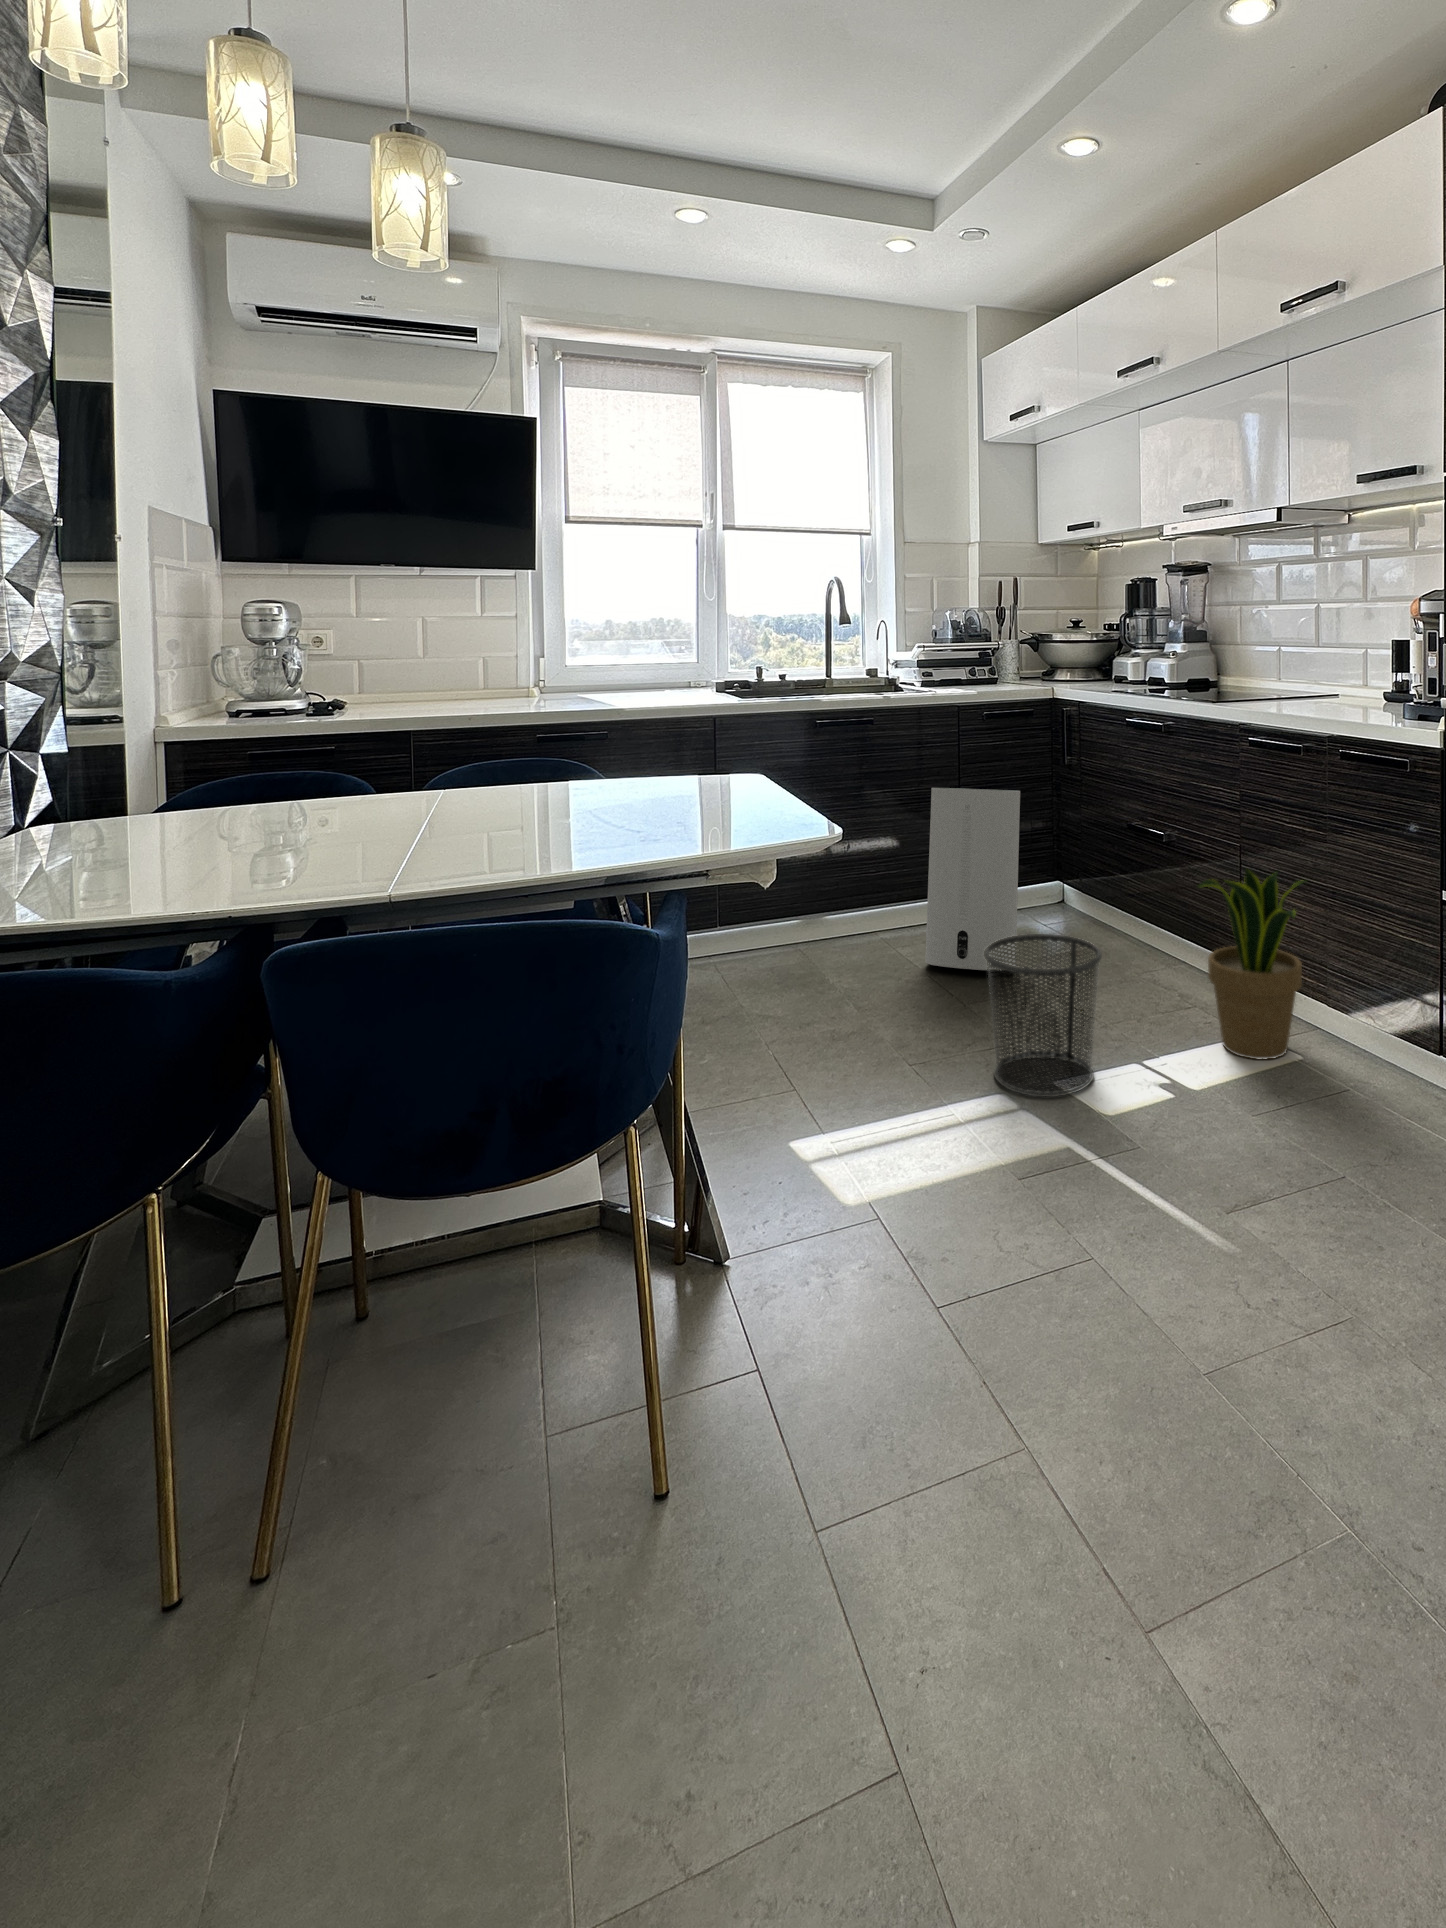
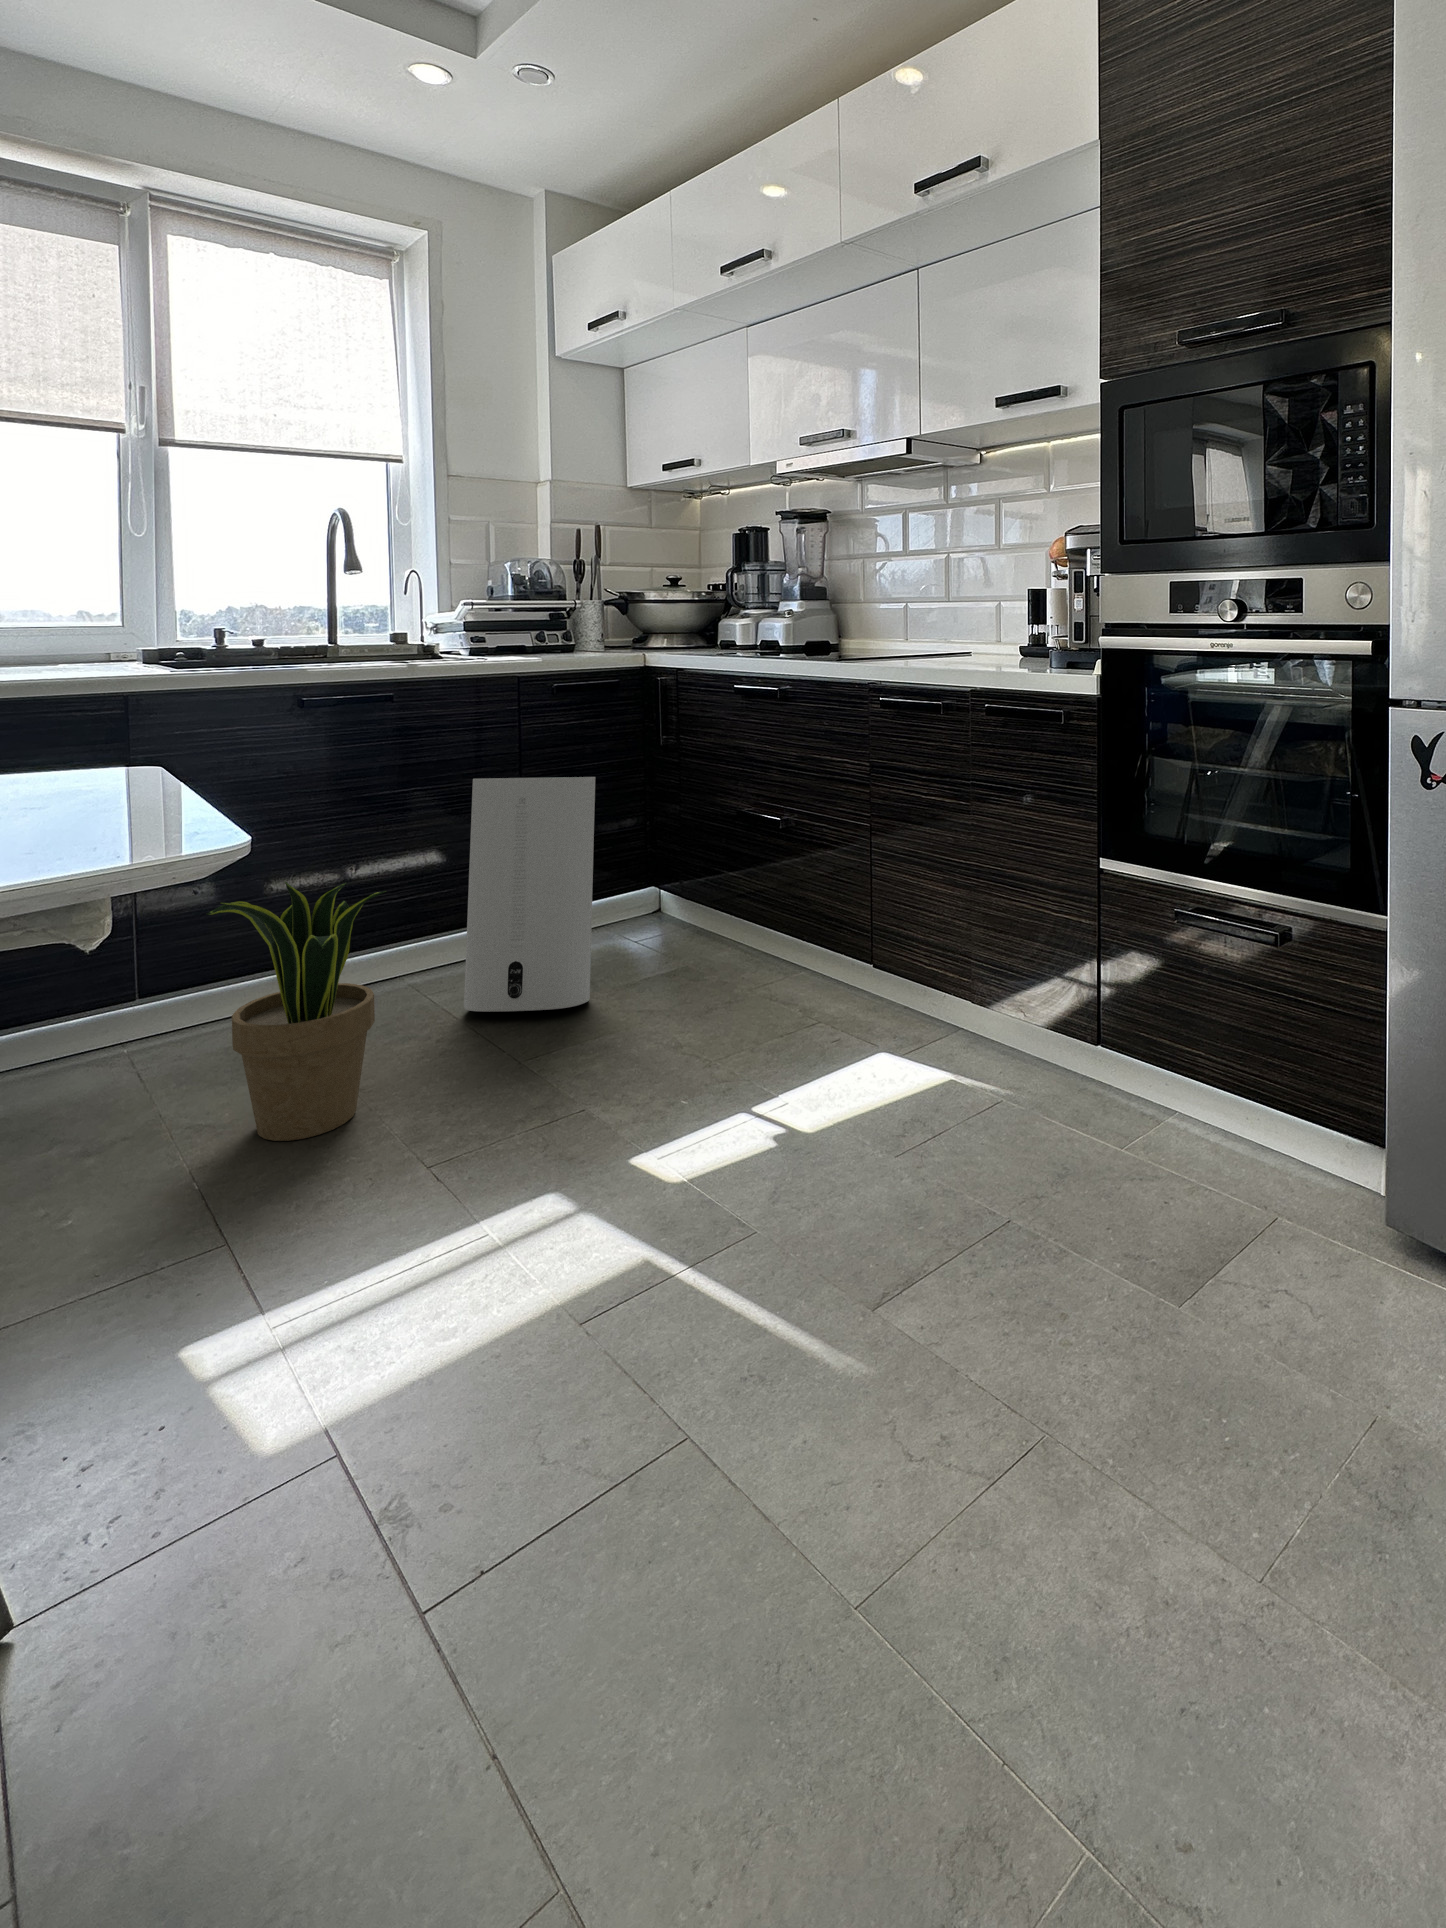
potted plant: present [1199,869,1305,1059] -> present [207,881,386,1141]
waste bin: present [984,934,1102,1097] -> none [530,957,697,1181]

